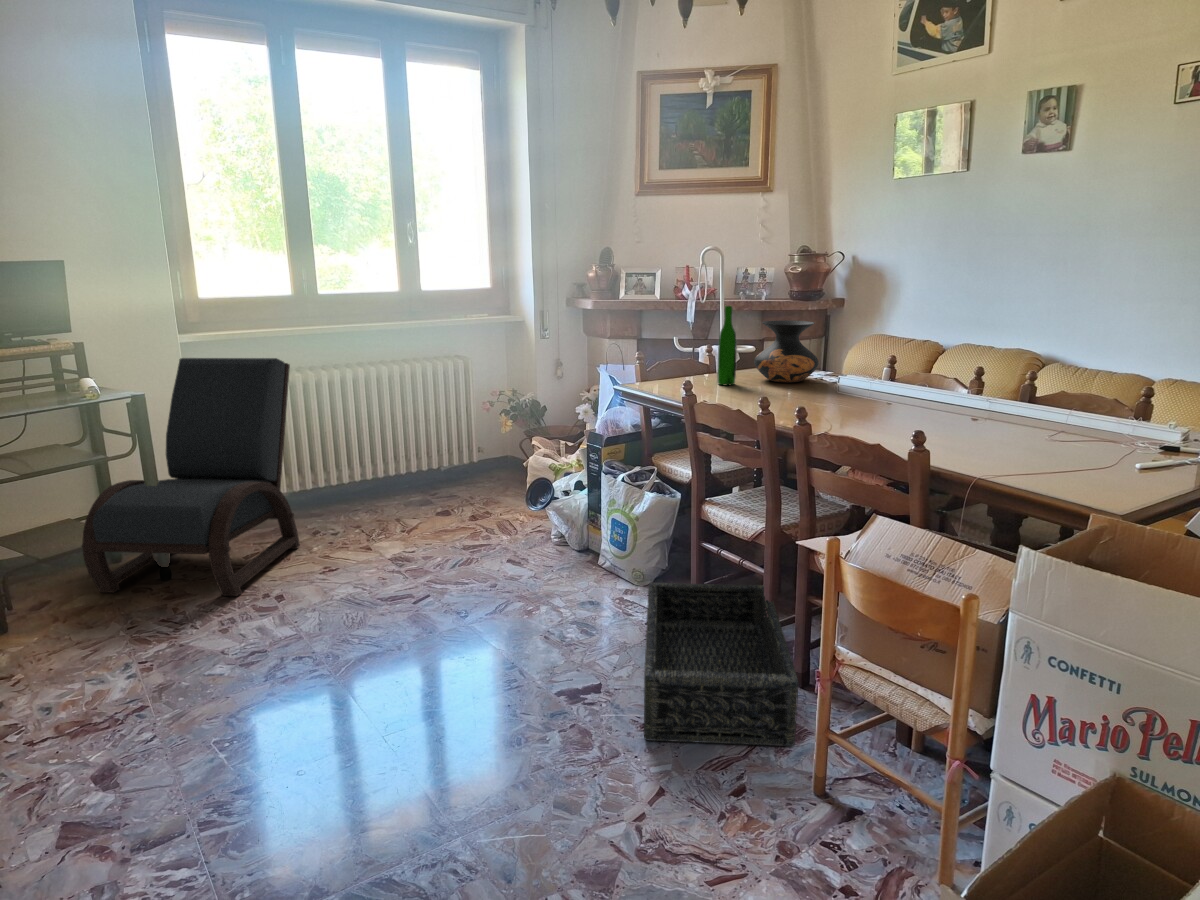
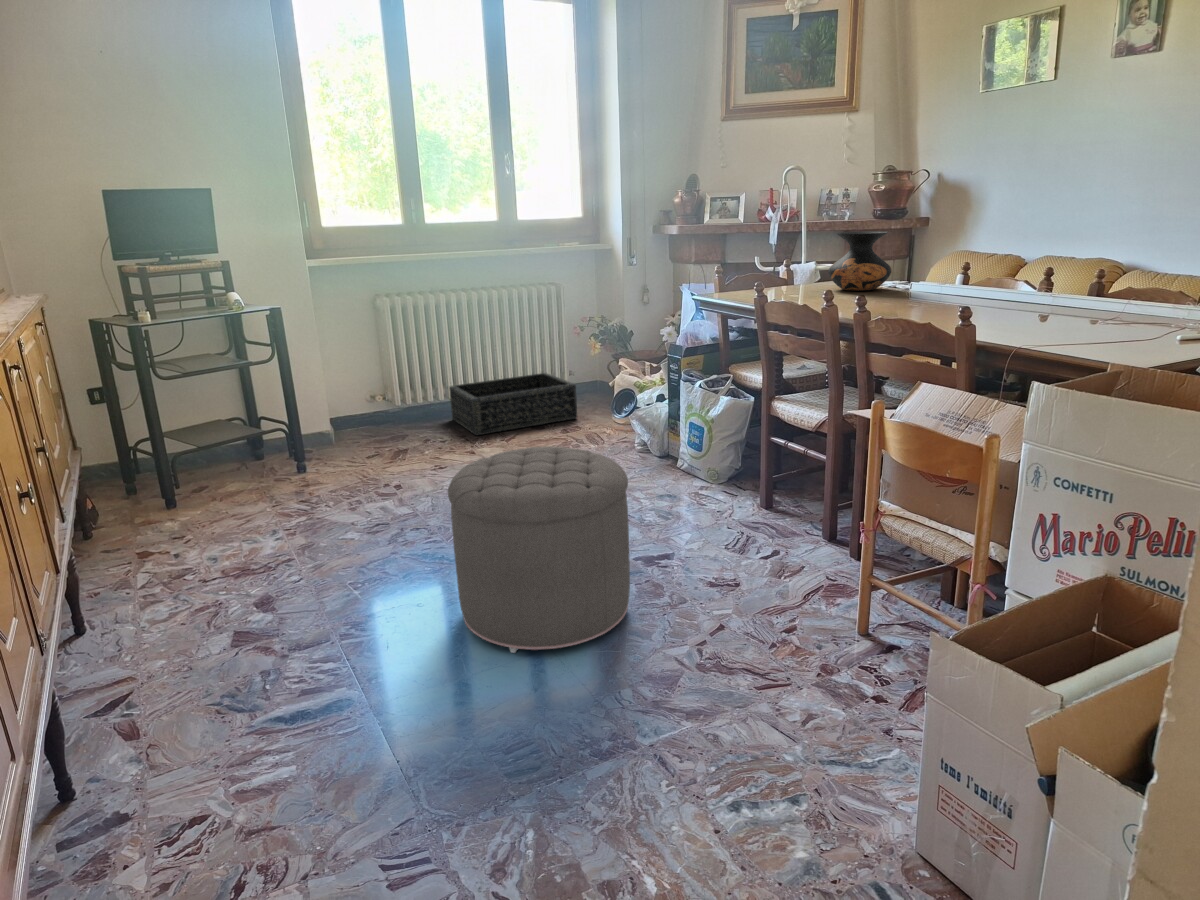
wine bottle: present [717,306,737,385] -> none [791,217,810,294]
lounge chair: present [82,358,300,596] -> none [232,279,411,485]
ottoman: none [337,577,554,841] -> present [448,447,630,653]
basket: present [644,583,798,746] -> present [449,373,577,435]

